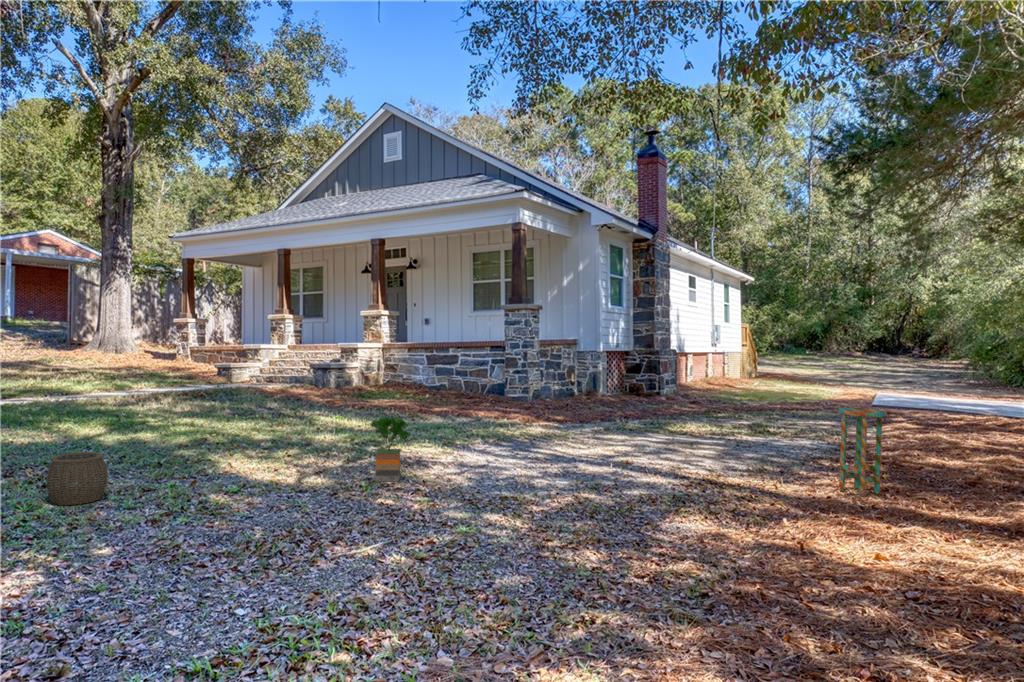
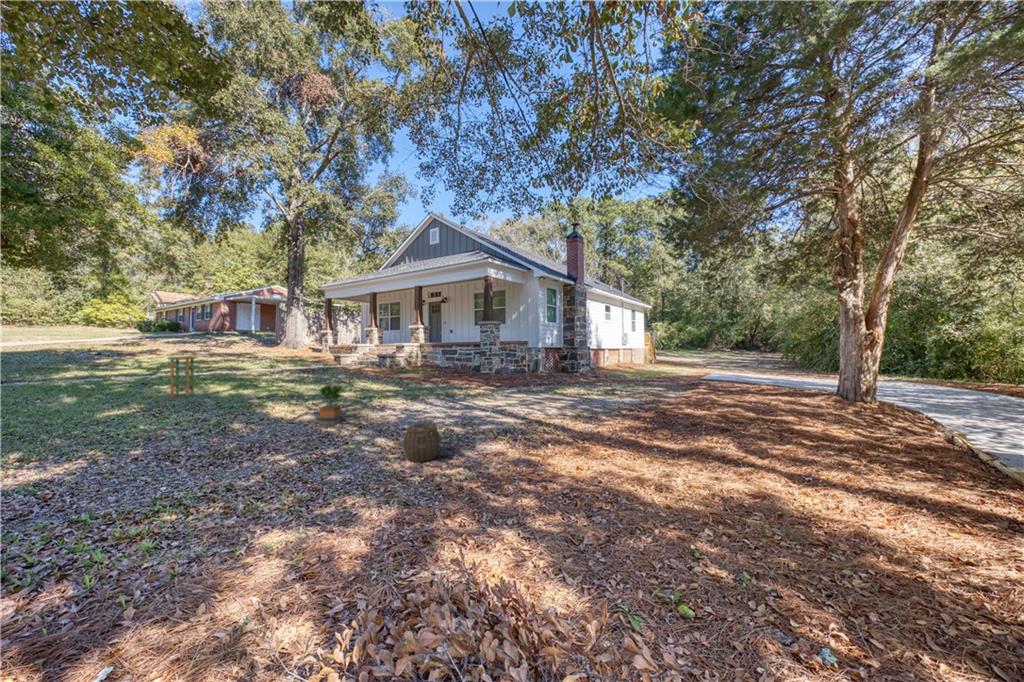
side table: present [838,407,887,497] -> present [168,356,196,397]
woven basket: present [46,452,108,505] -> present [403,423,440,462]

